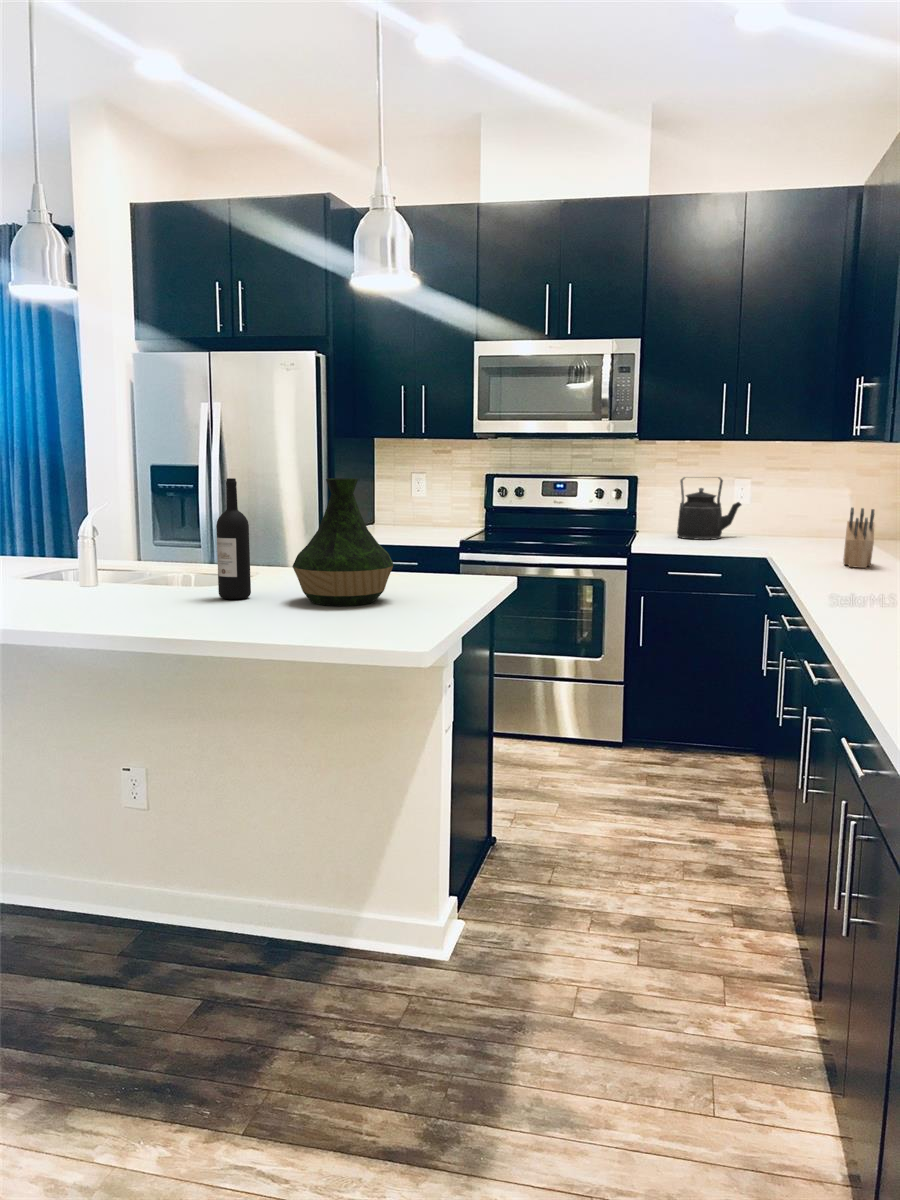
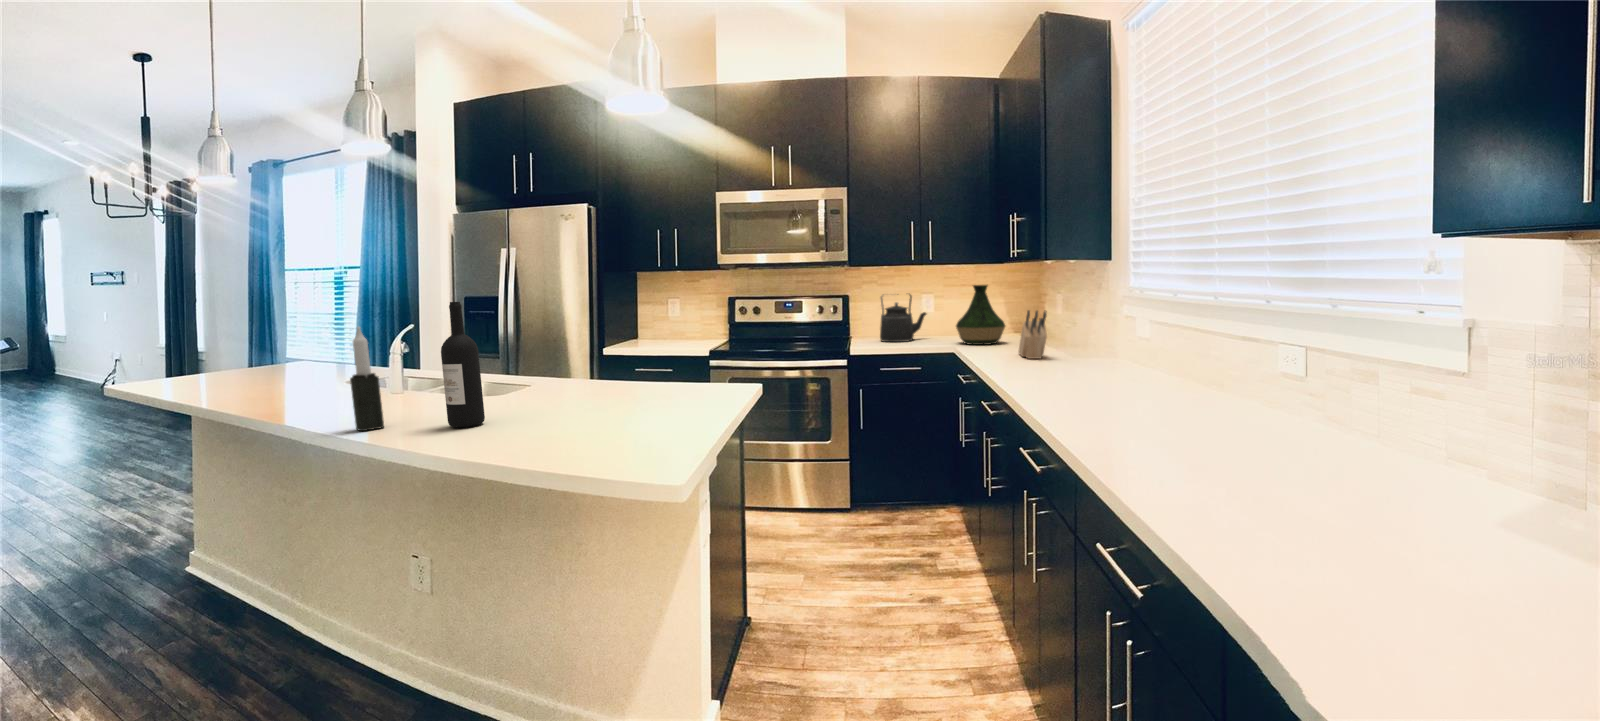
vase: present [292,478,393,606] -> present [956,285,1005,345]
candle: none [131,498,158,597] -> present [350,327,384,431]

